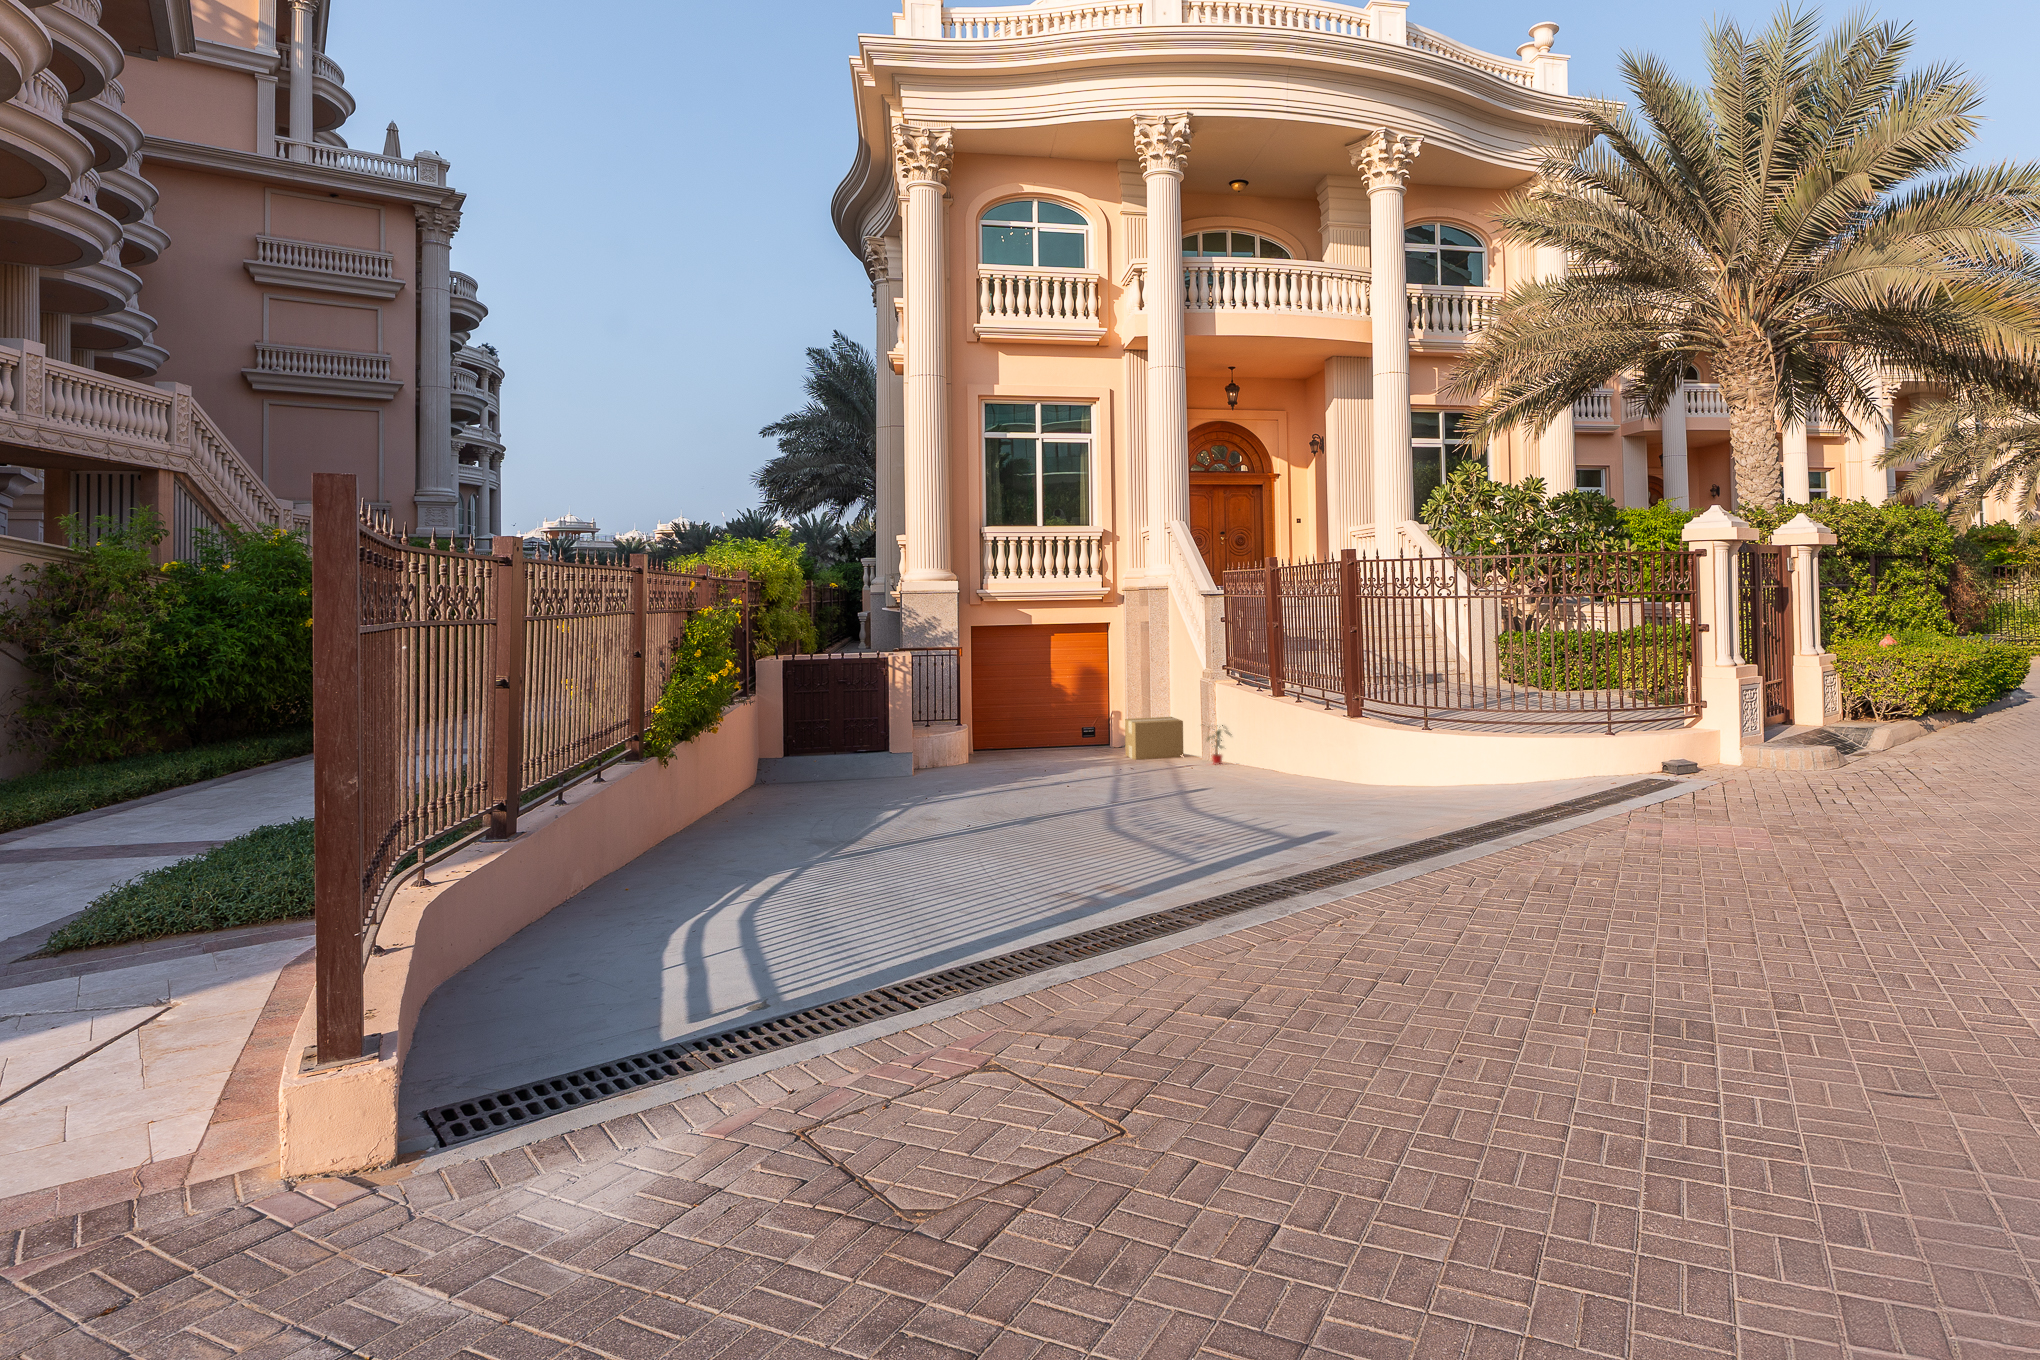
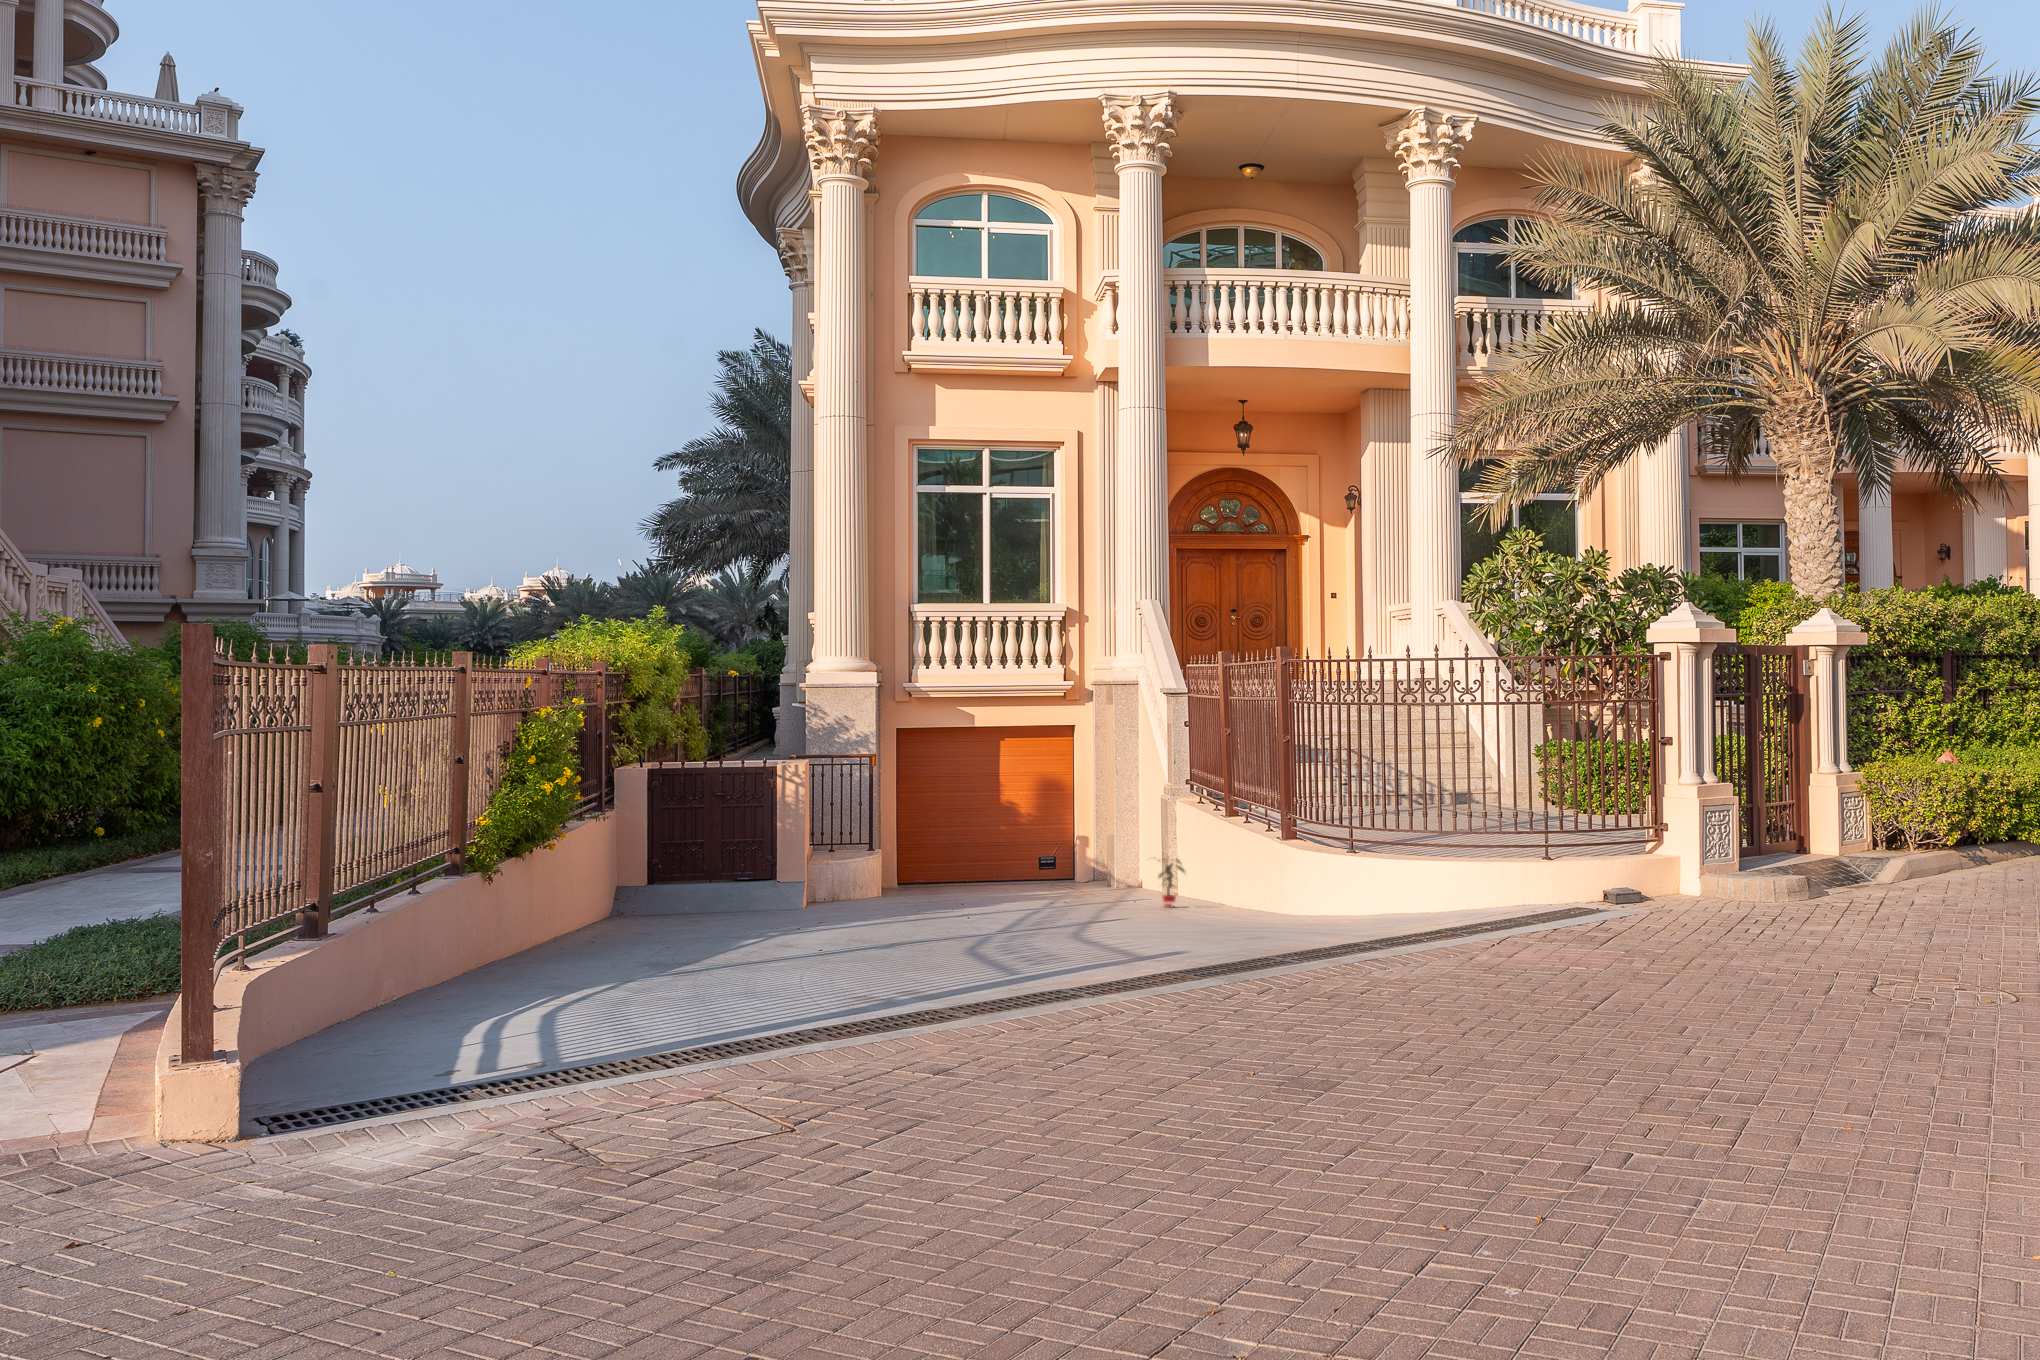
cardboard box: present [1125,717,1184,760] -> none [1070,849,1139,902]

